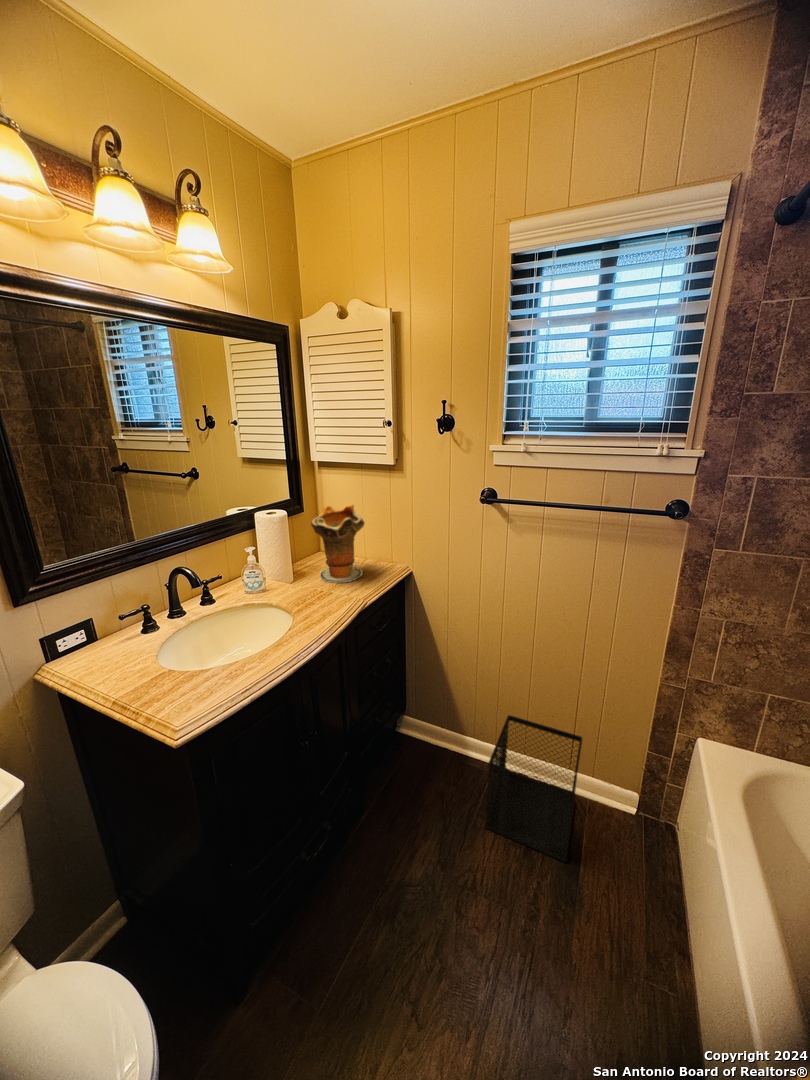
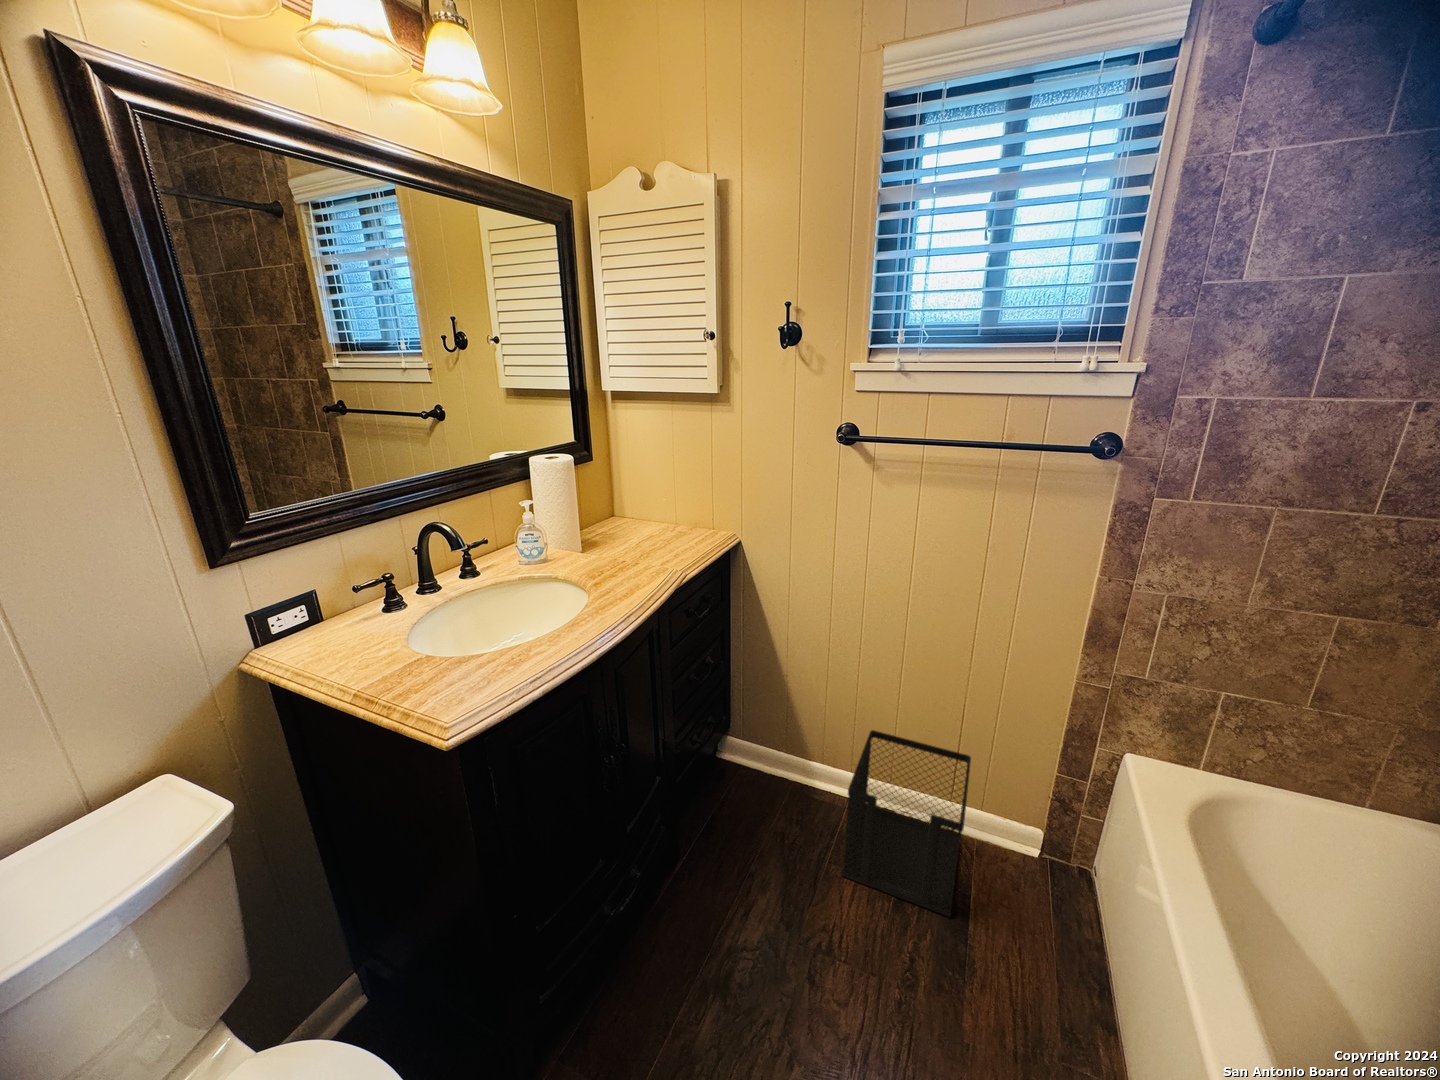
decorative vase: present [311,505,365,582] -> none [607,447,679,552]

